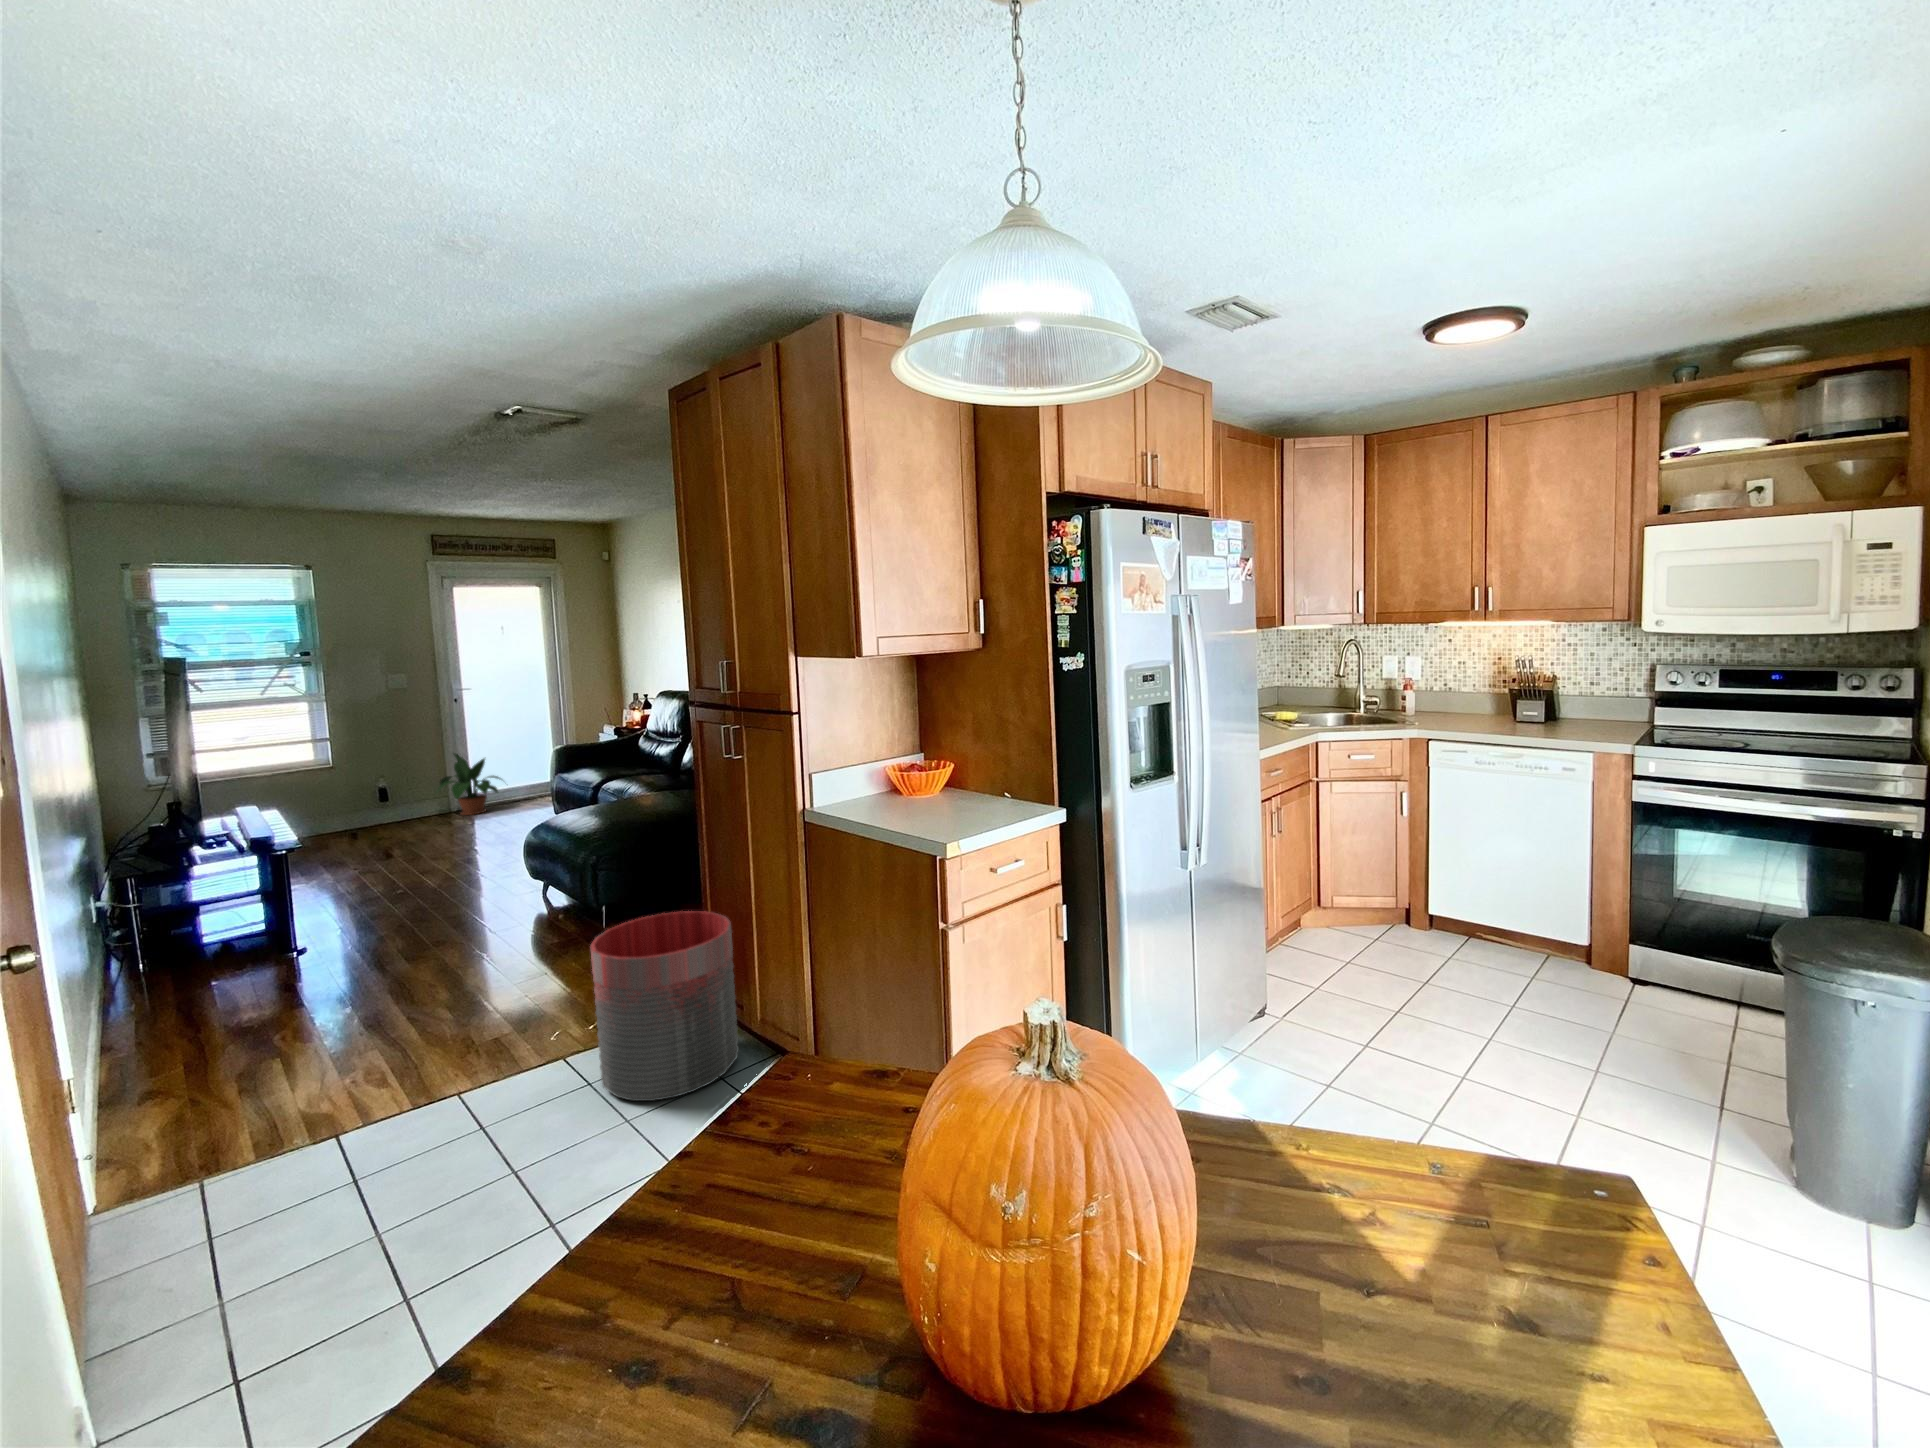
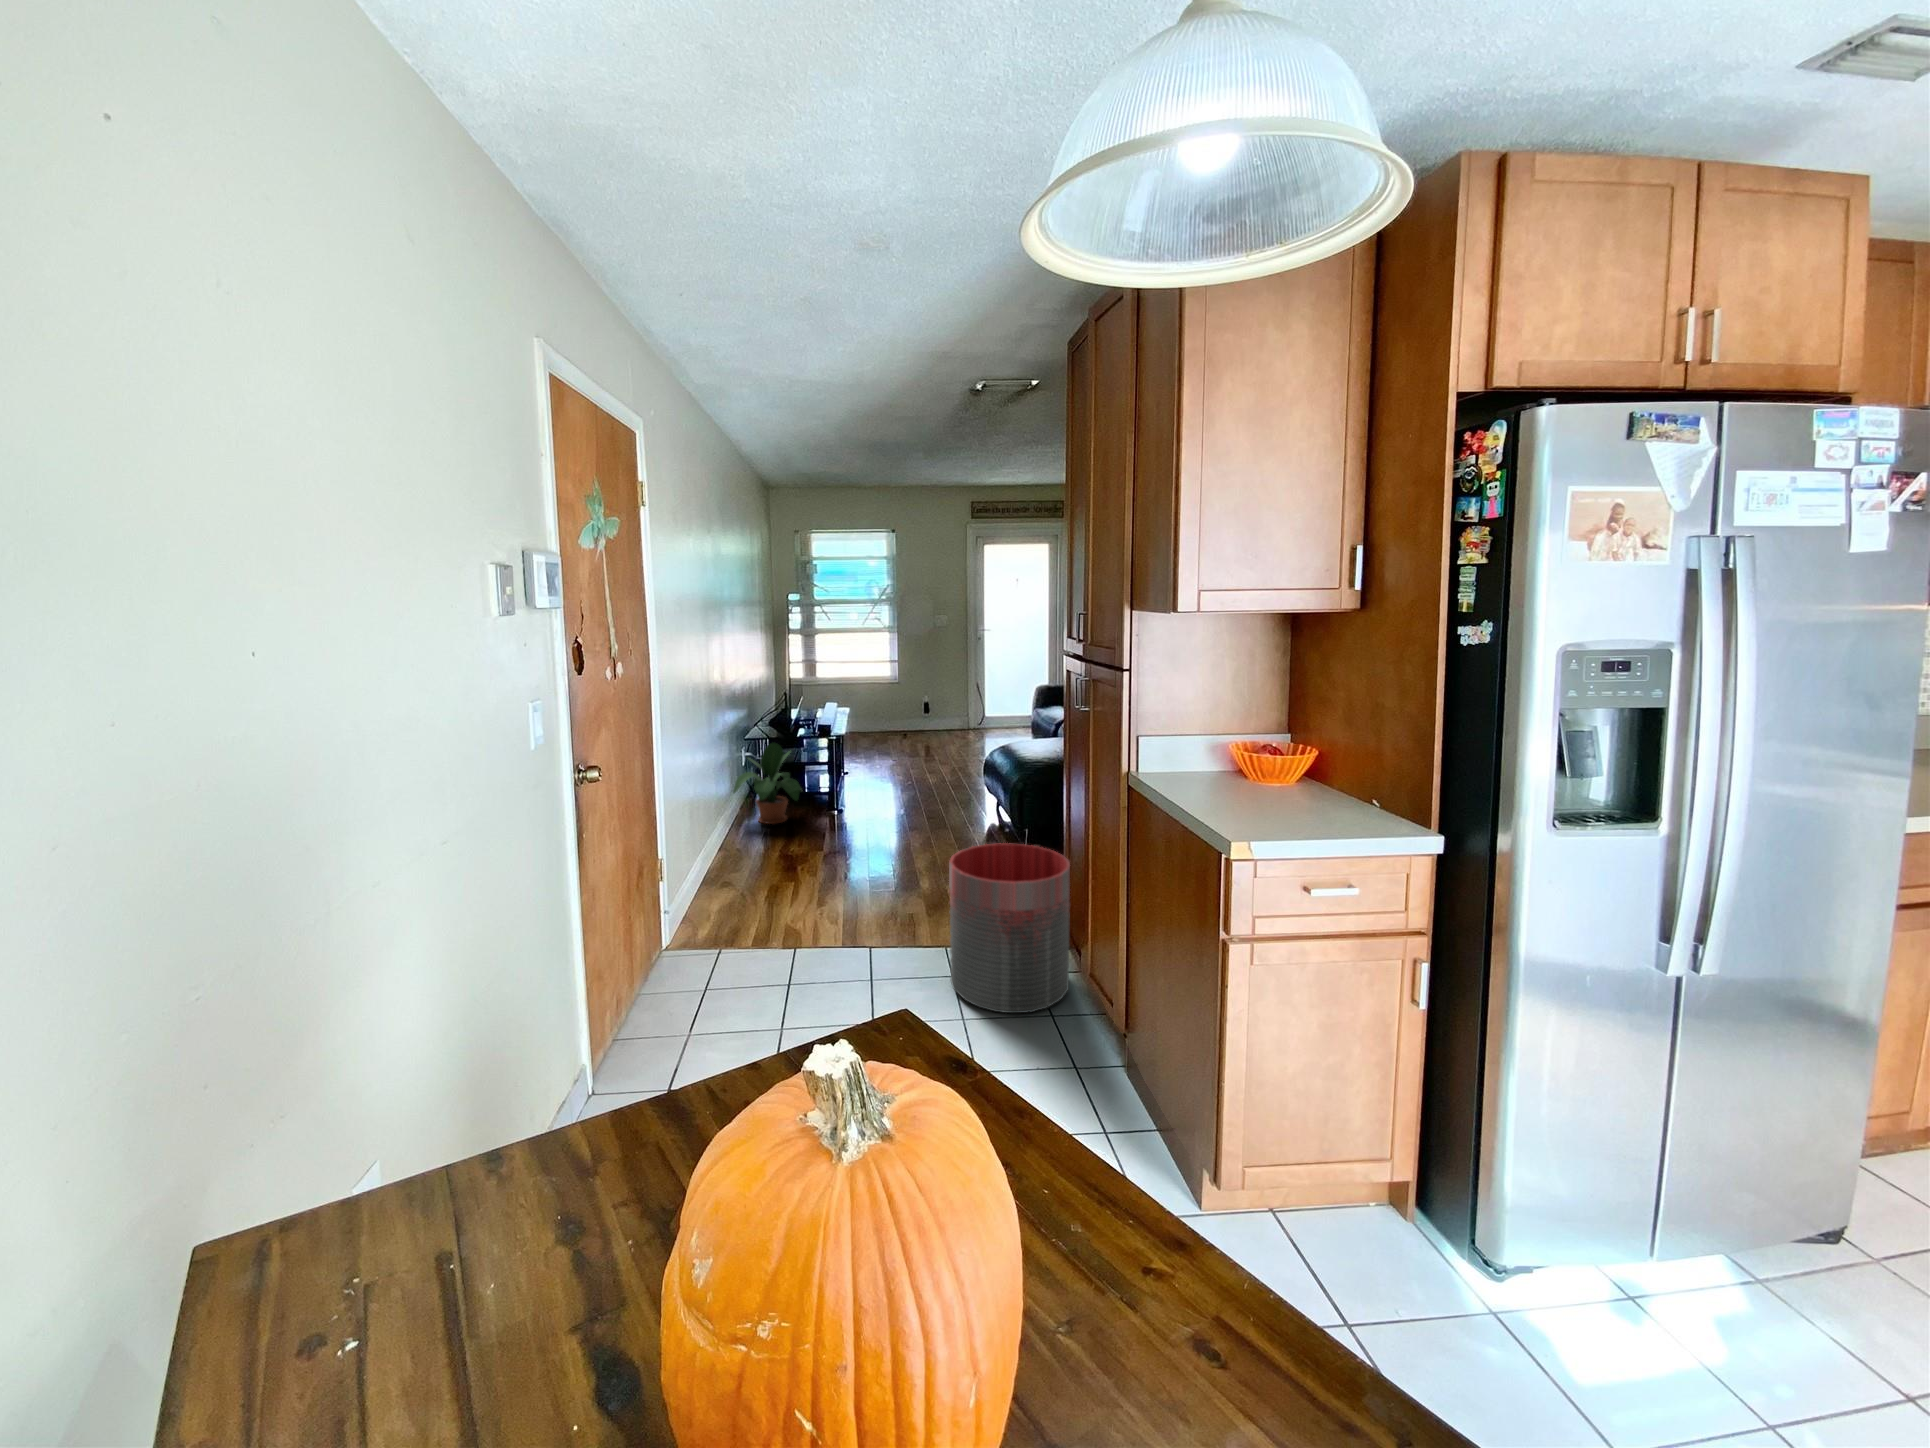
potted plant: present [437,753,501,815] -> present [733,743,801,824]

